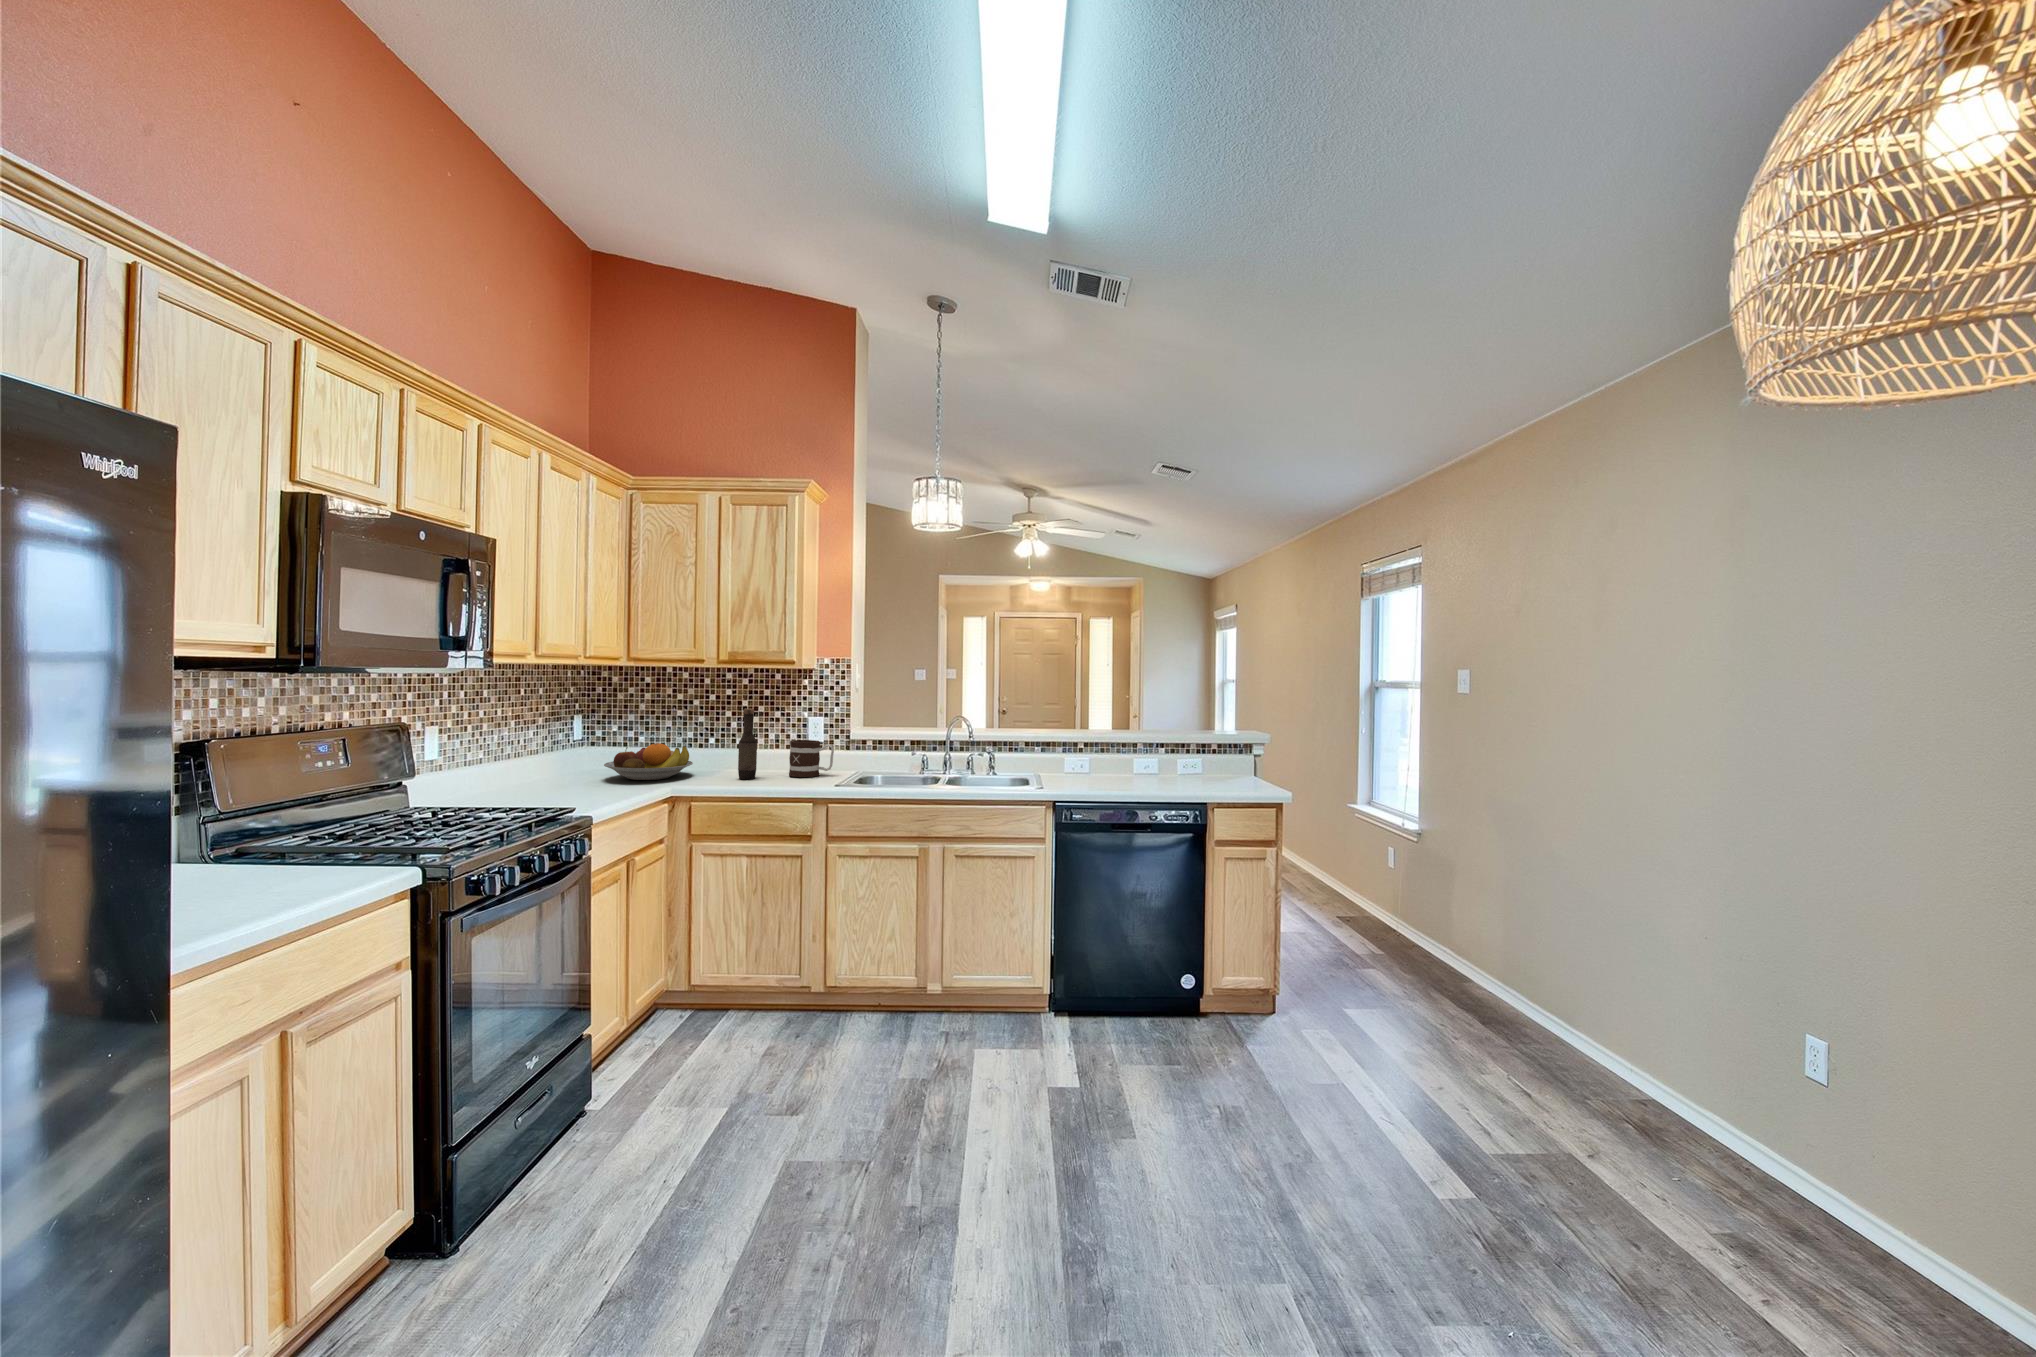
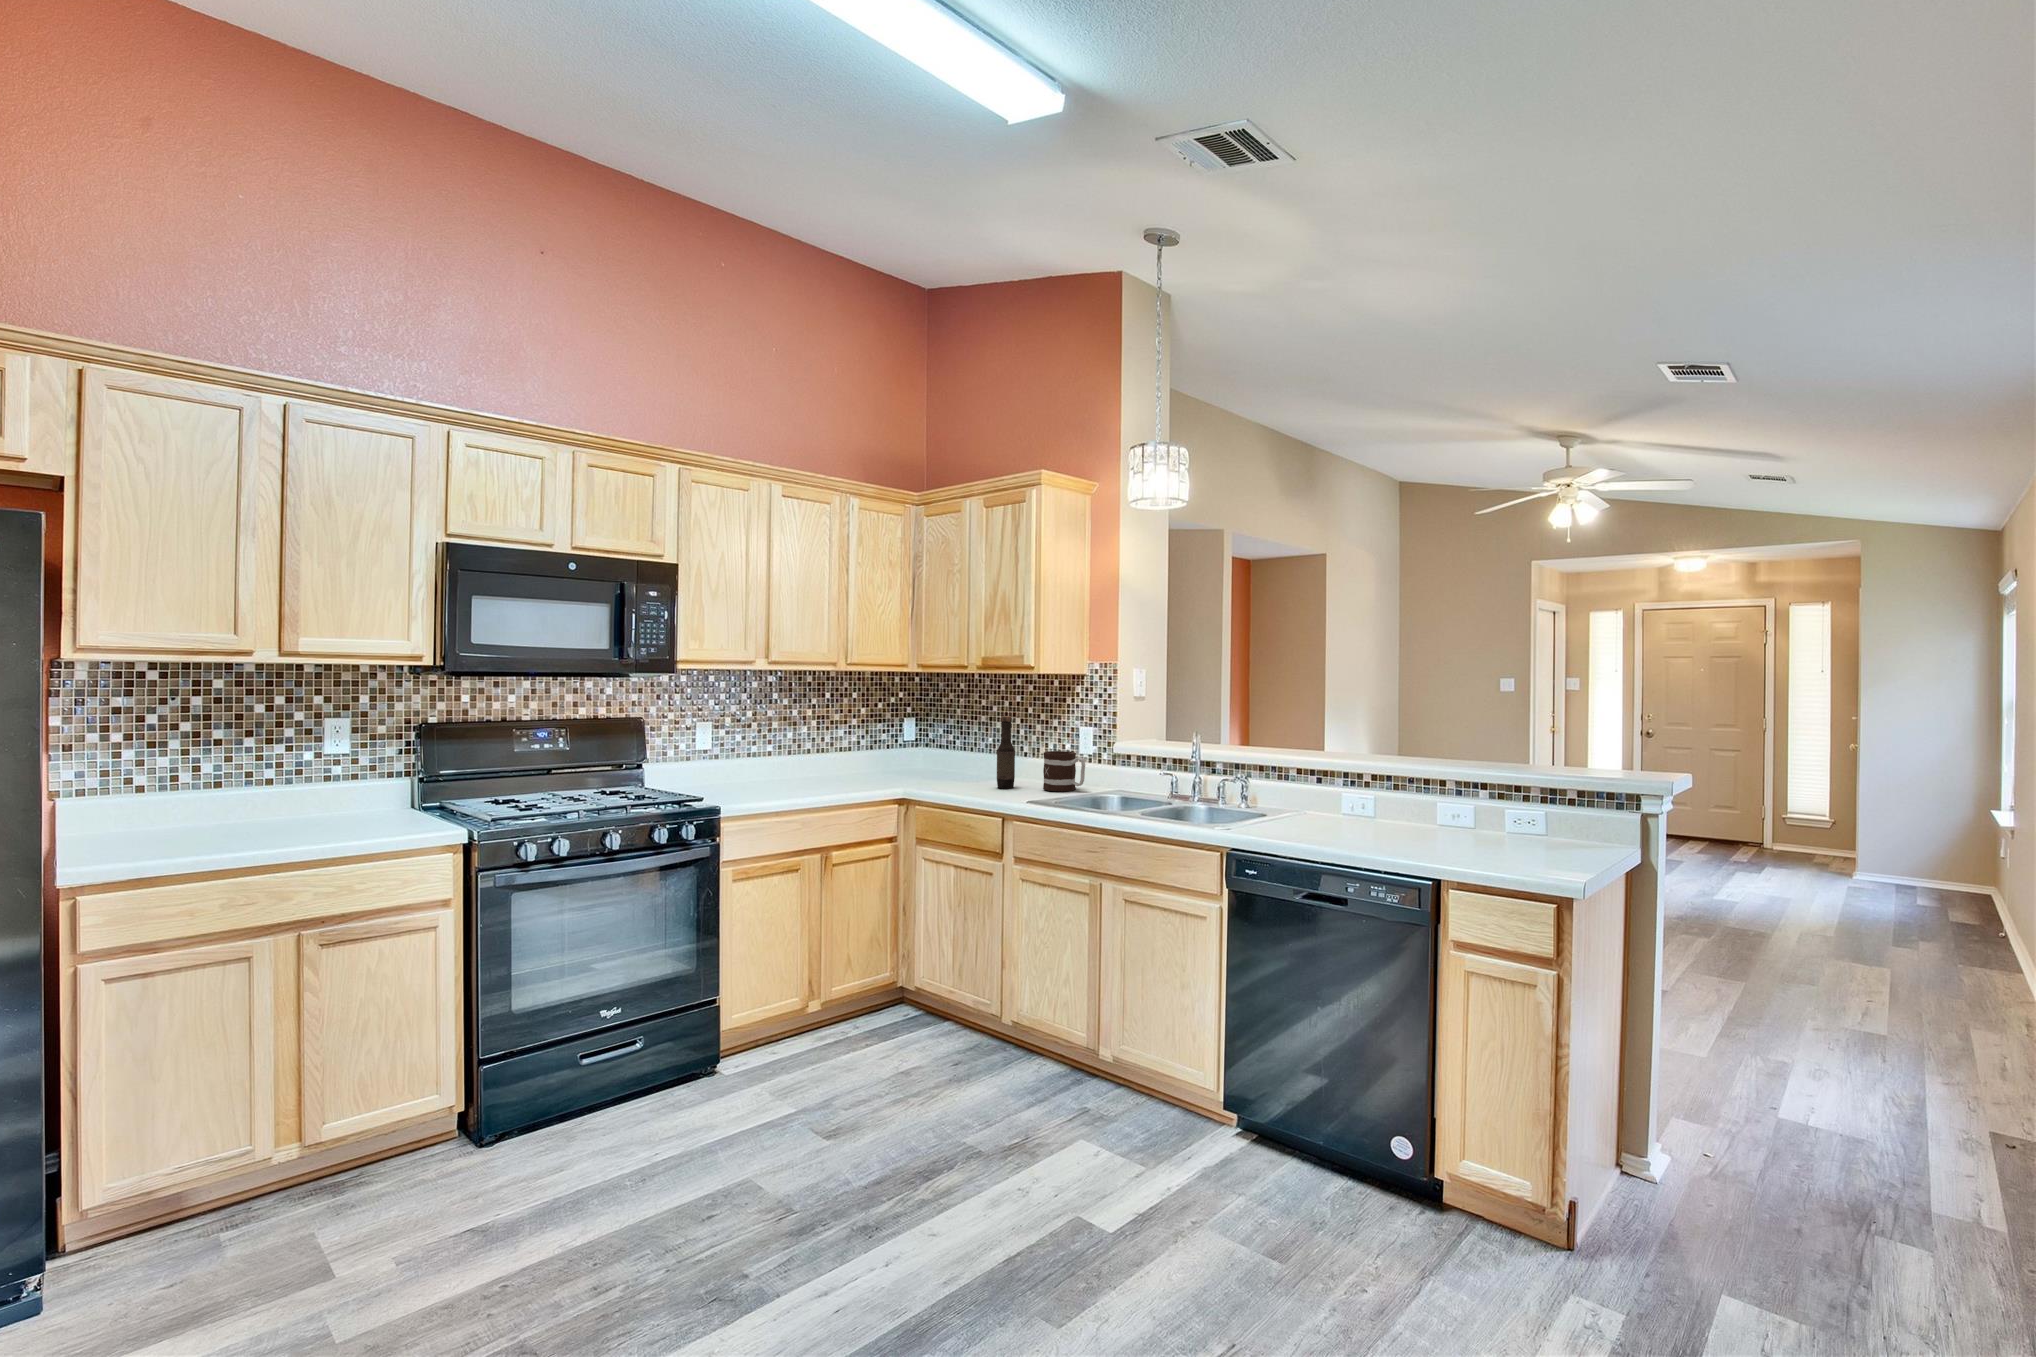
fruit bowl: present [604,743,693,780] -> none [900,748,977,782]

